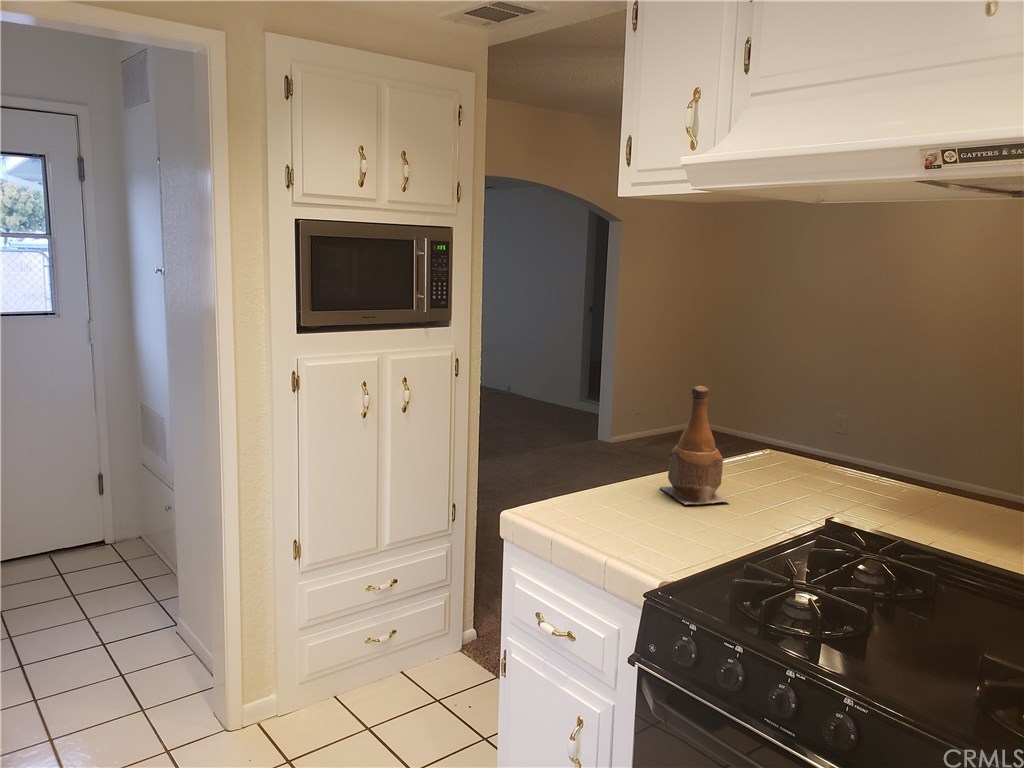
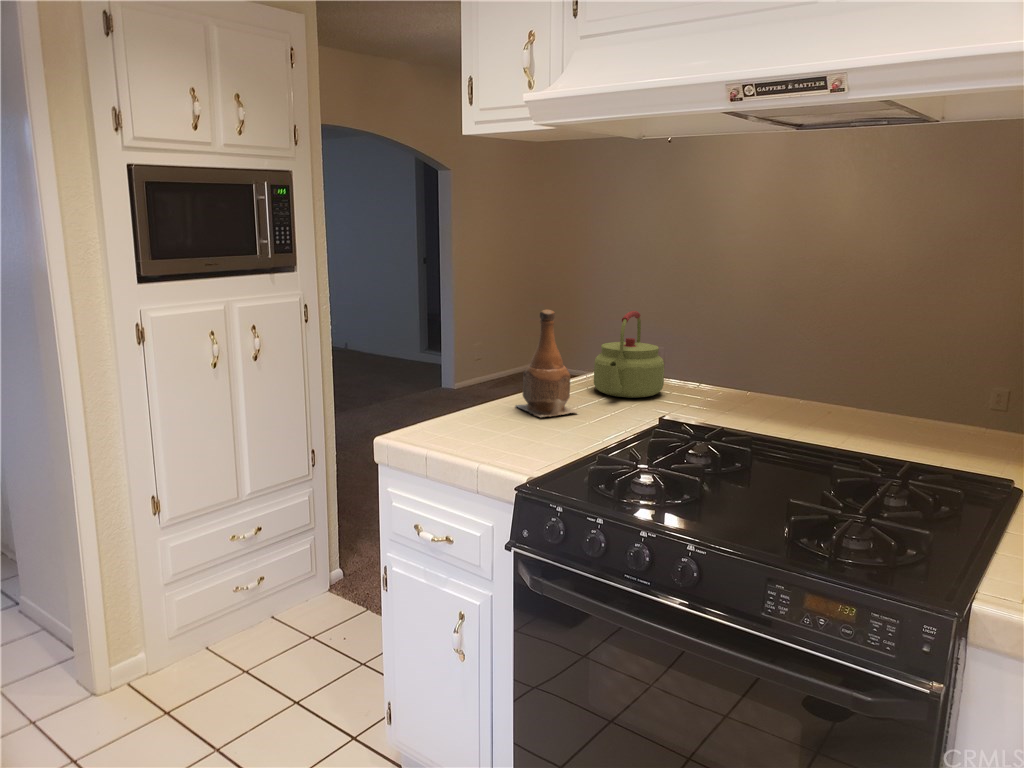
kettle: none [752,389,837,488] -> present [594,311,664,398]

